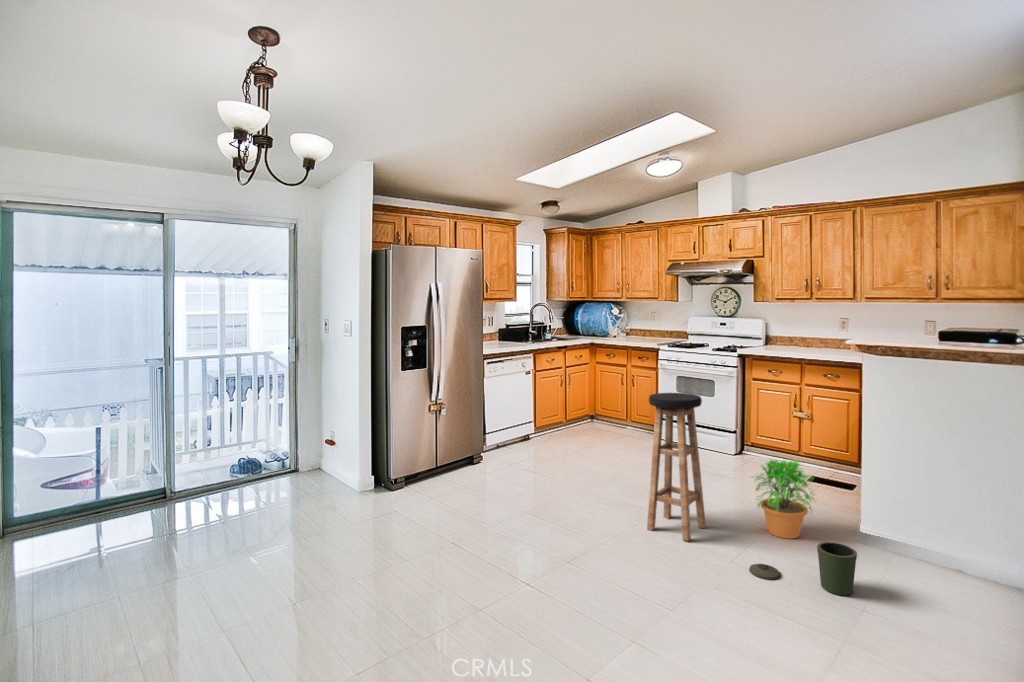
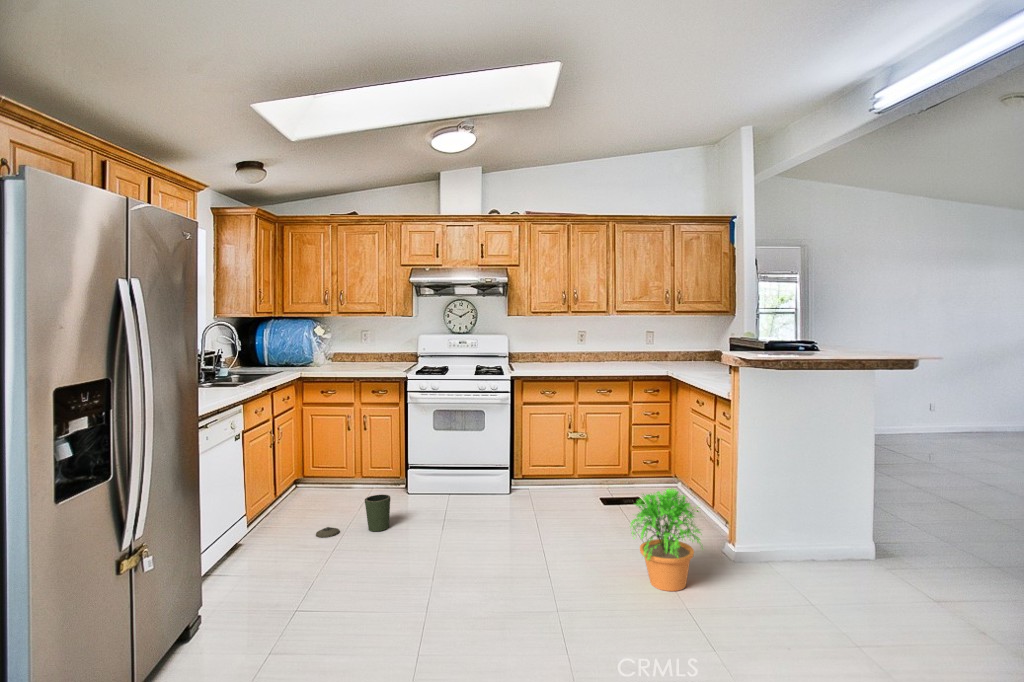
bar stool: present [647,393,706,541] -> none [525,421,609,646]
trash can: present [749,542,857,595] -> present [316,495,390,538]

